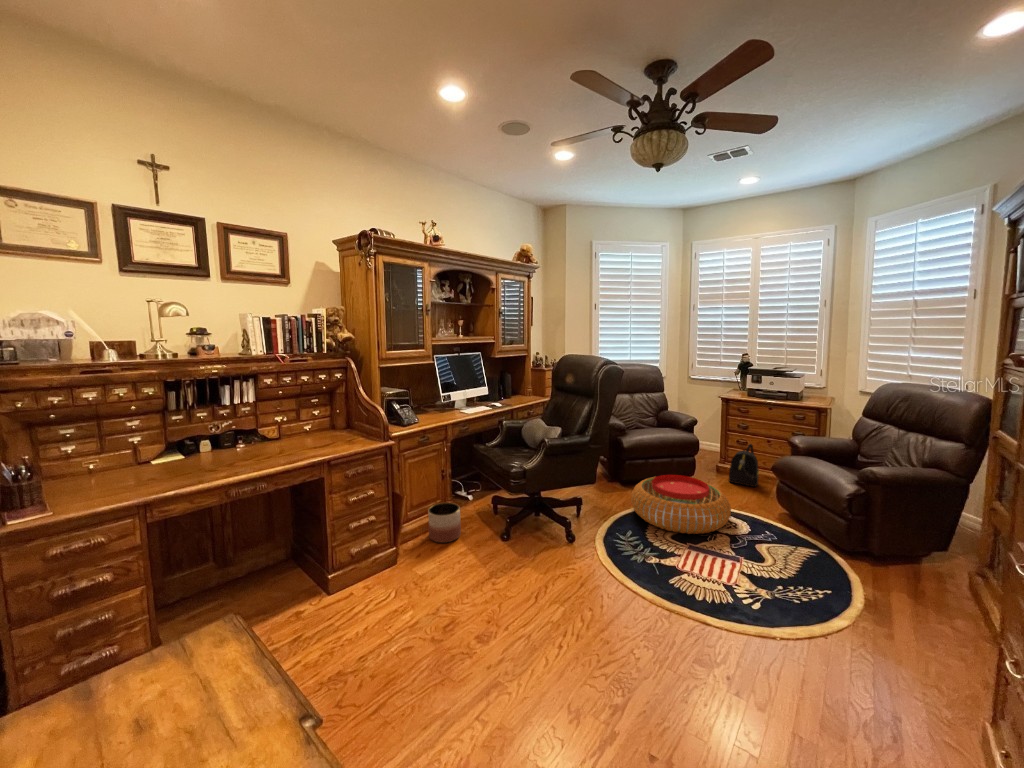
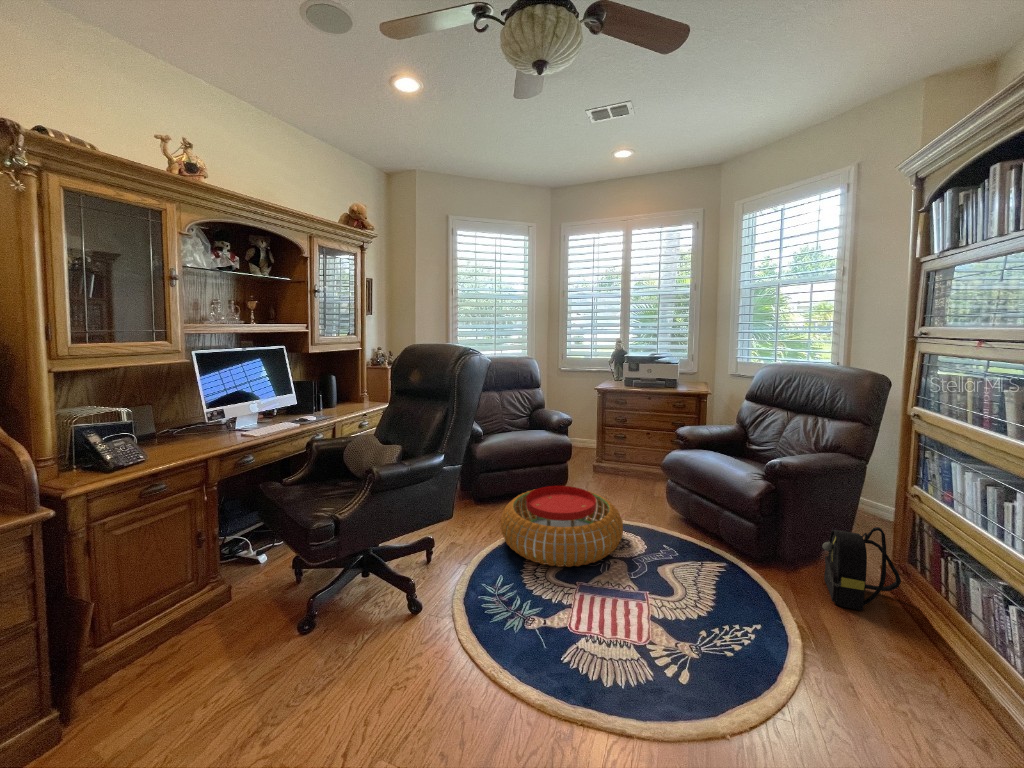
backpack: present [729,444,759,487] -> present [822,527,901,611]
planter: present [428,502,461,543] -> none [152,584,226,664]

